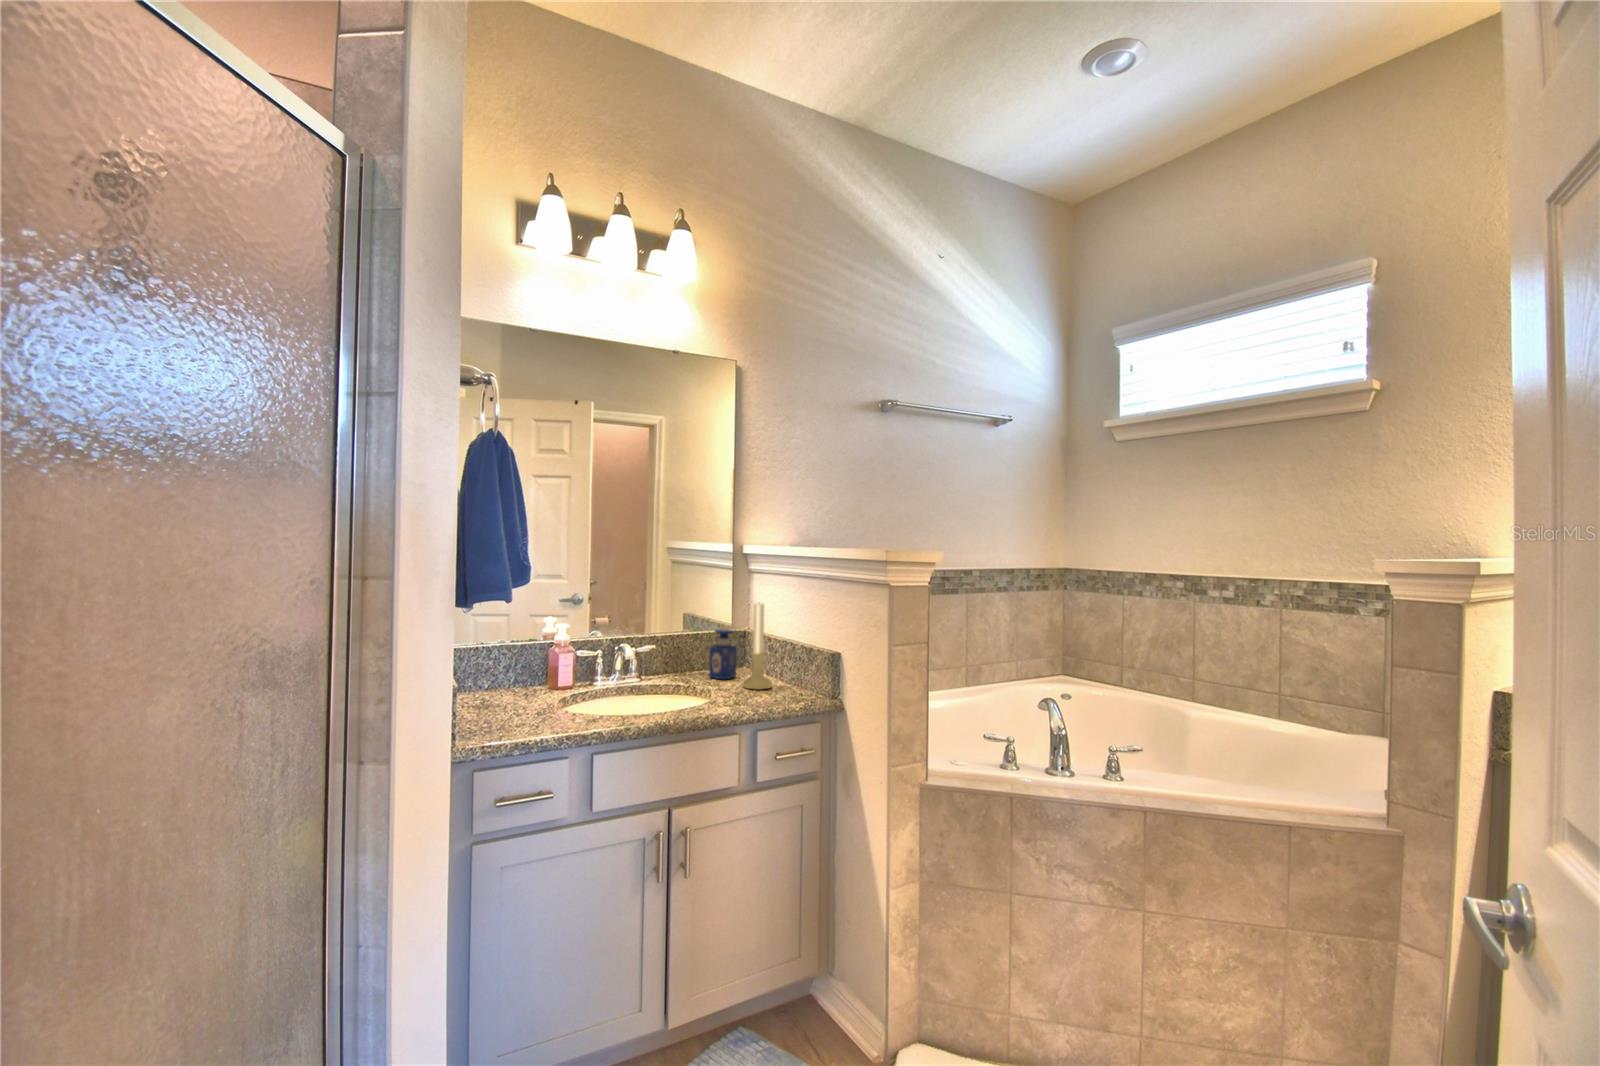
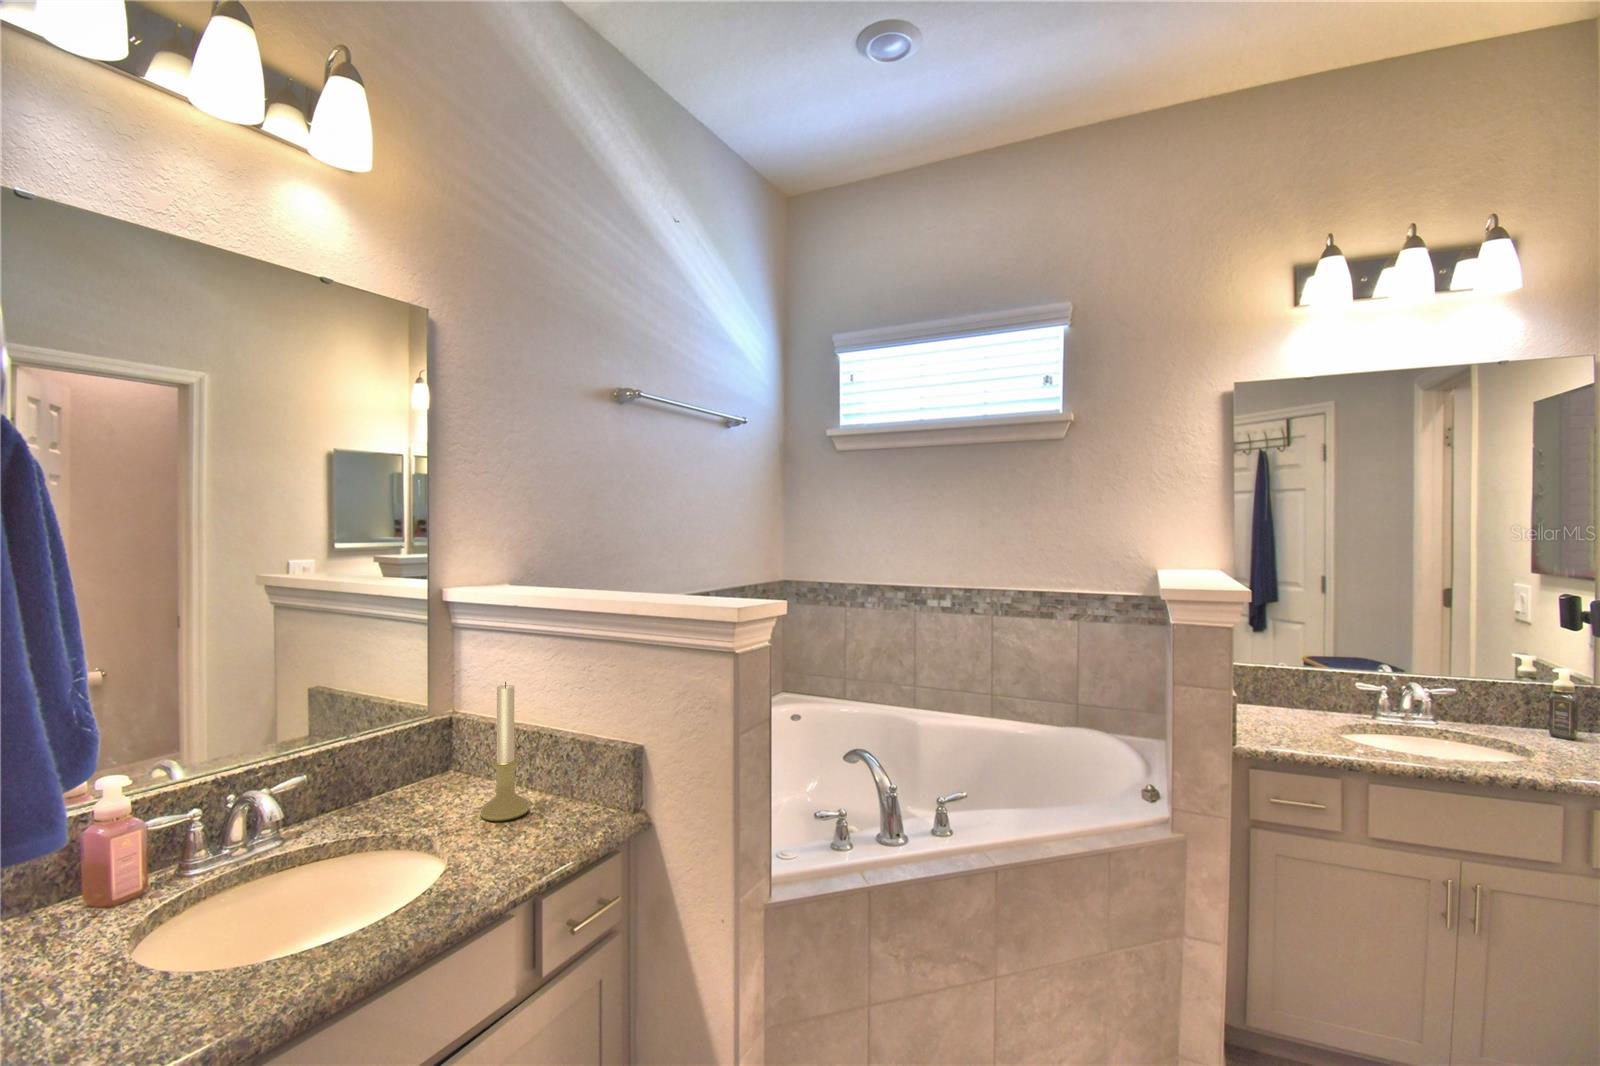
perfume bottle: present [709,628,737,679] -> none [407,724,456,809]

